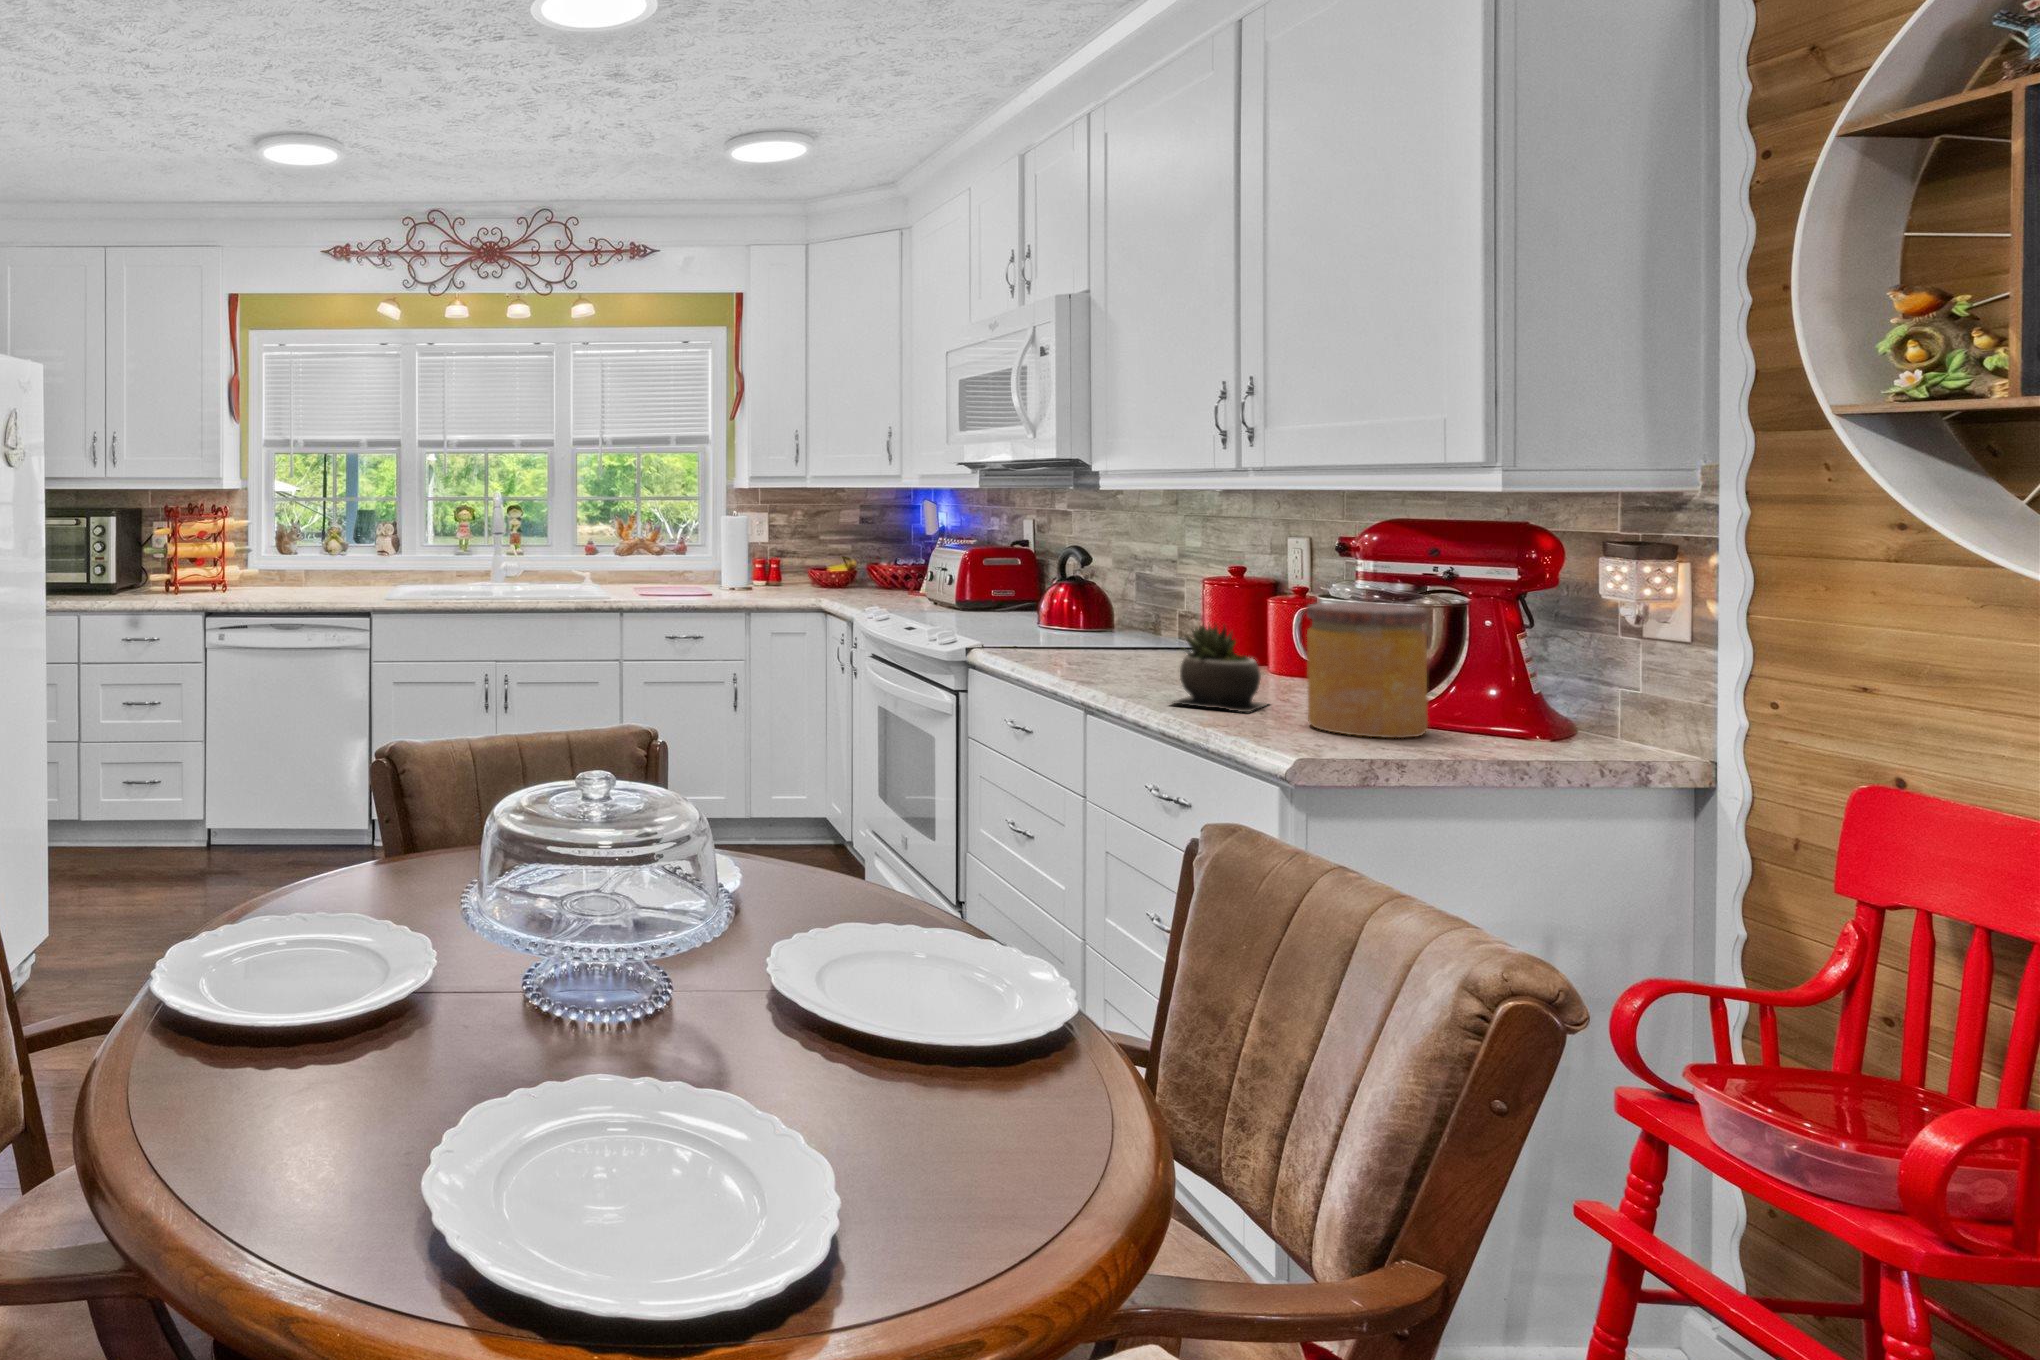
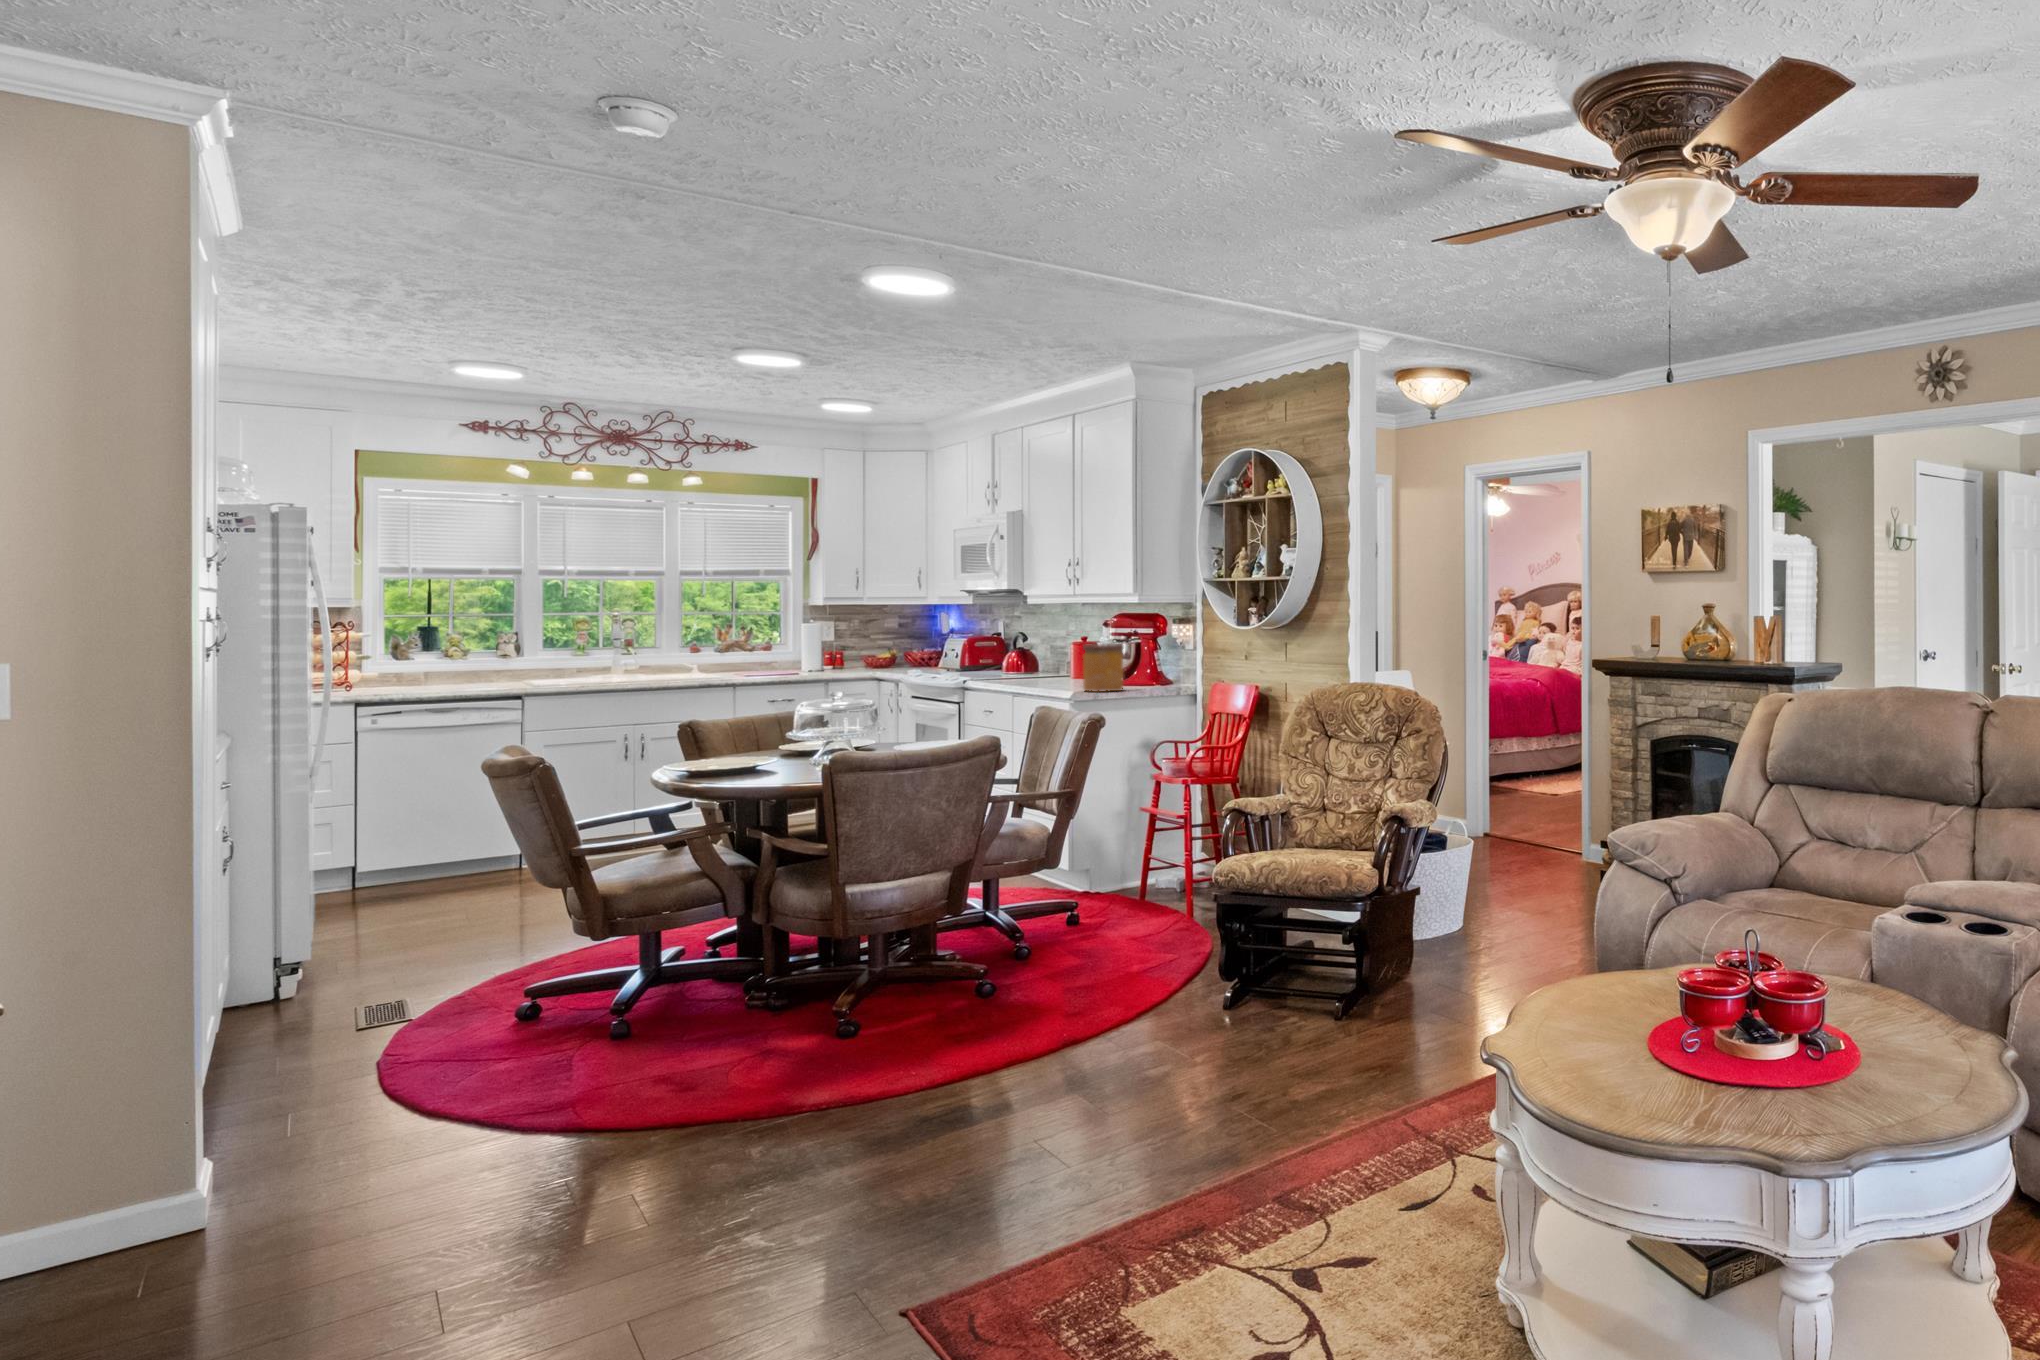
succulent plant: present [1172,626,1267,712] -> none [1035,655,1078,690]

